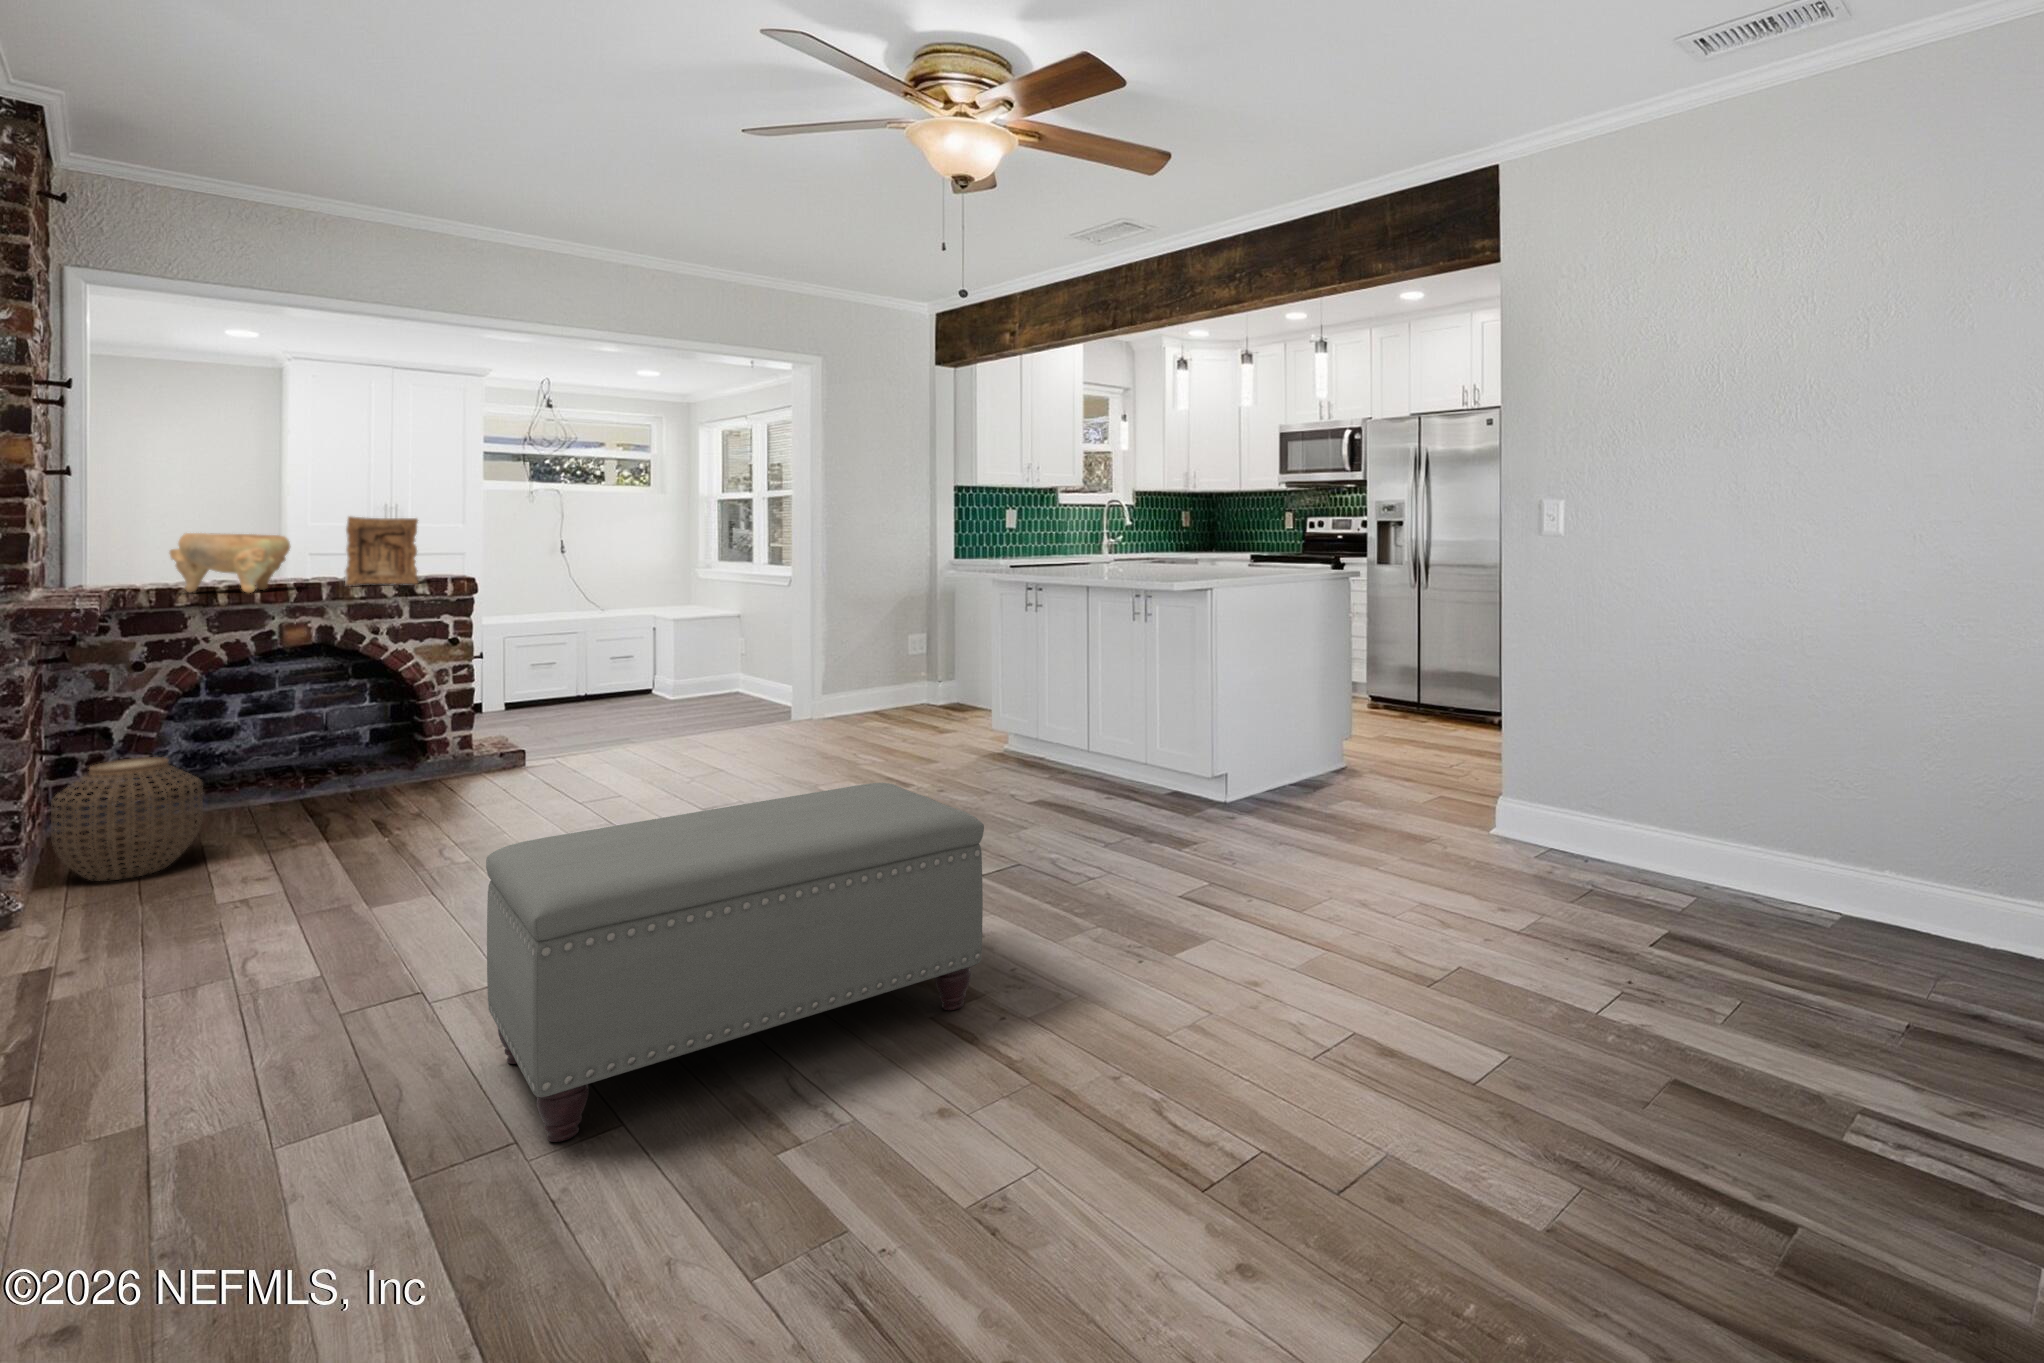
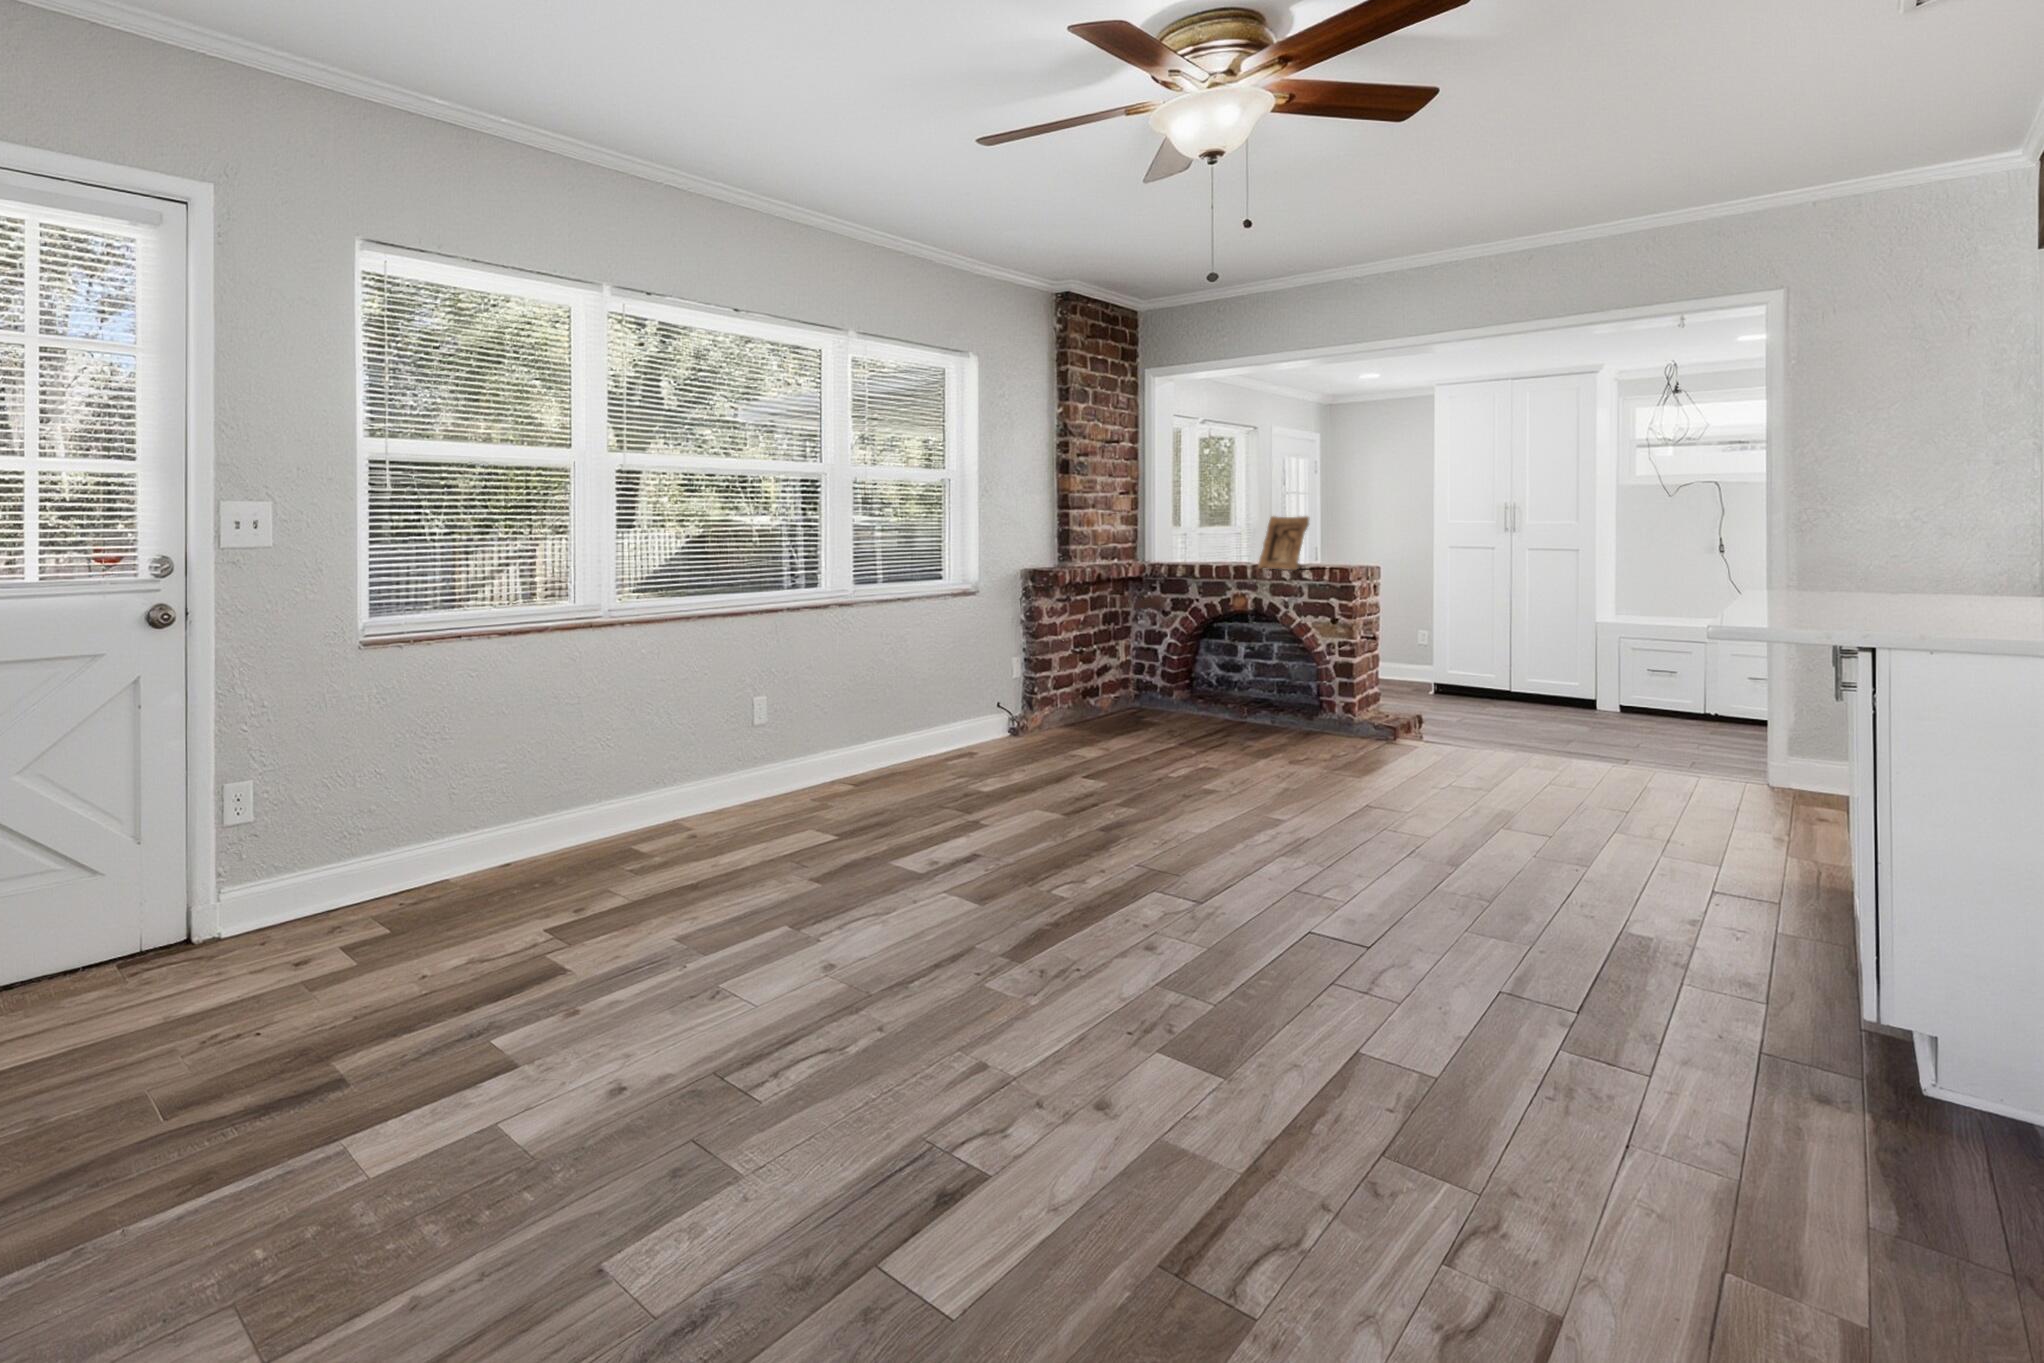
decorative bowl: present [170,533,290,593] -> none [1172,530,1238,571]
woven basket: present [51,757,203,881] -> none [1035,662,1098,730]
ottoman: present [486,783,984,1142] -> none [647,707,893,904]

